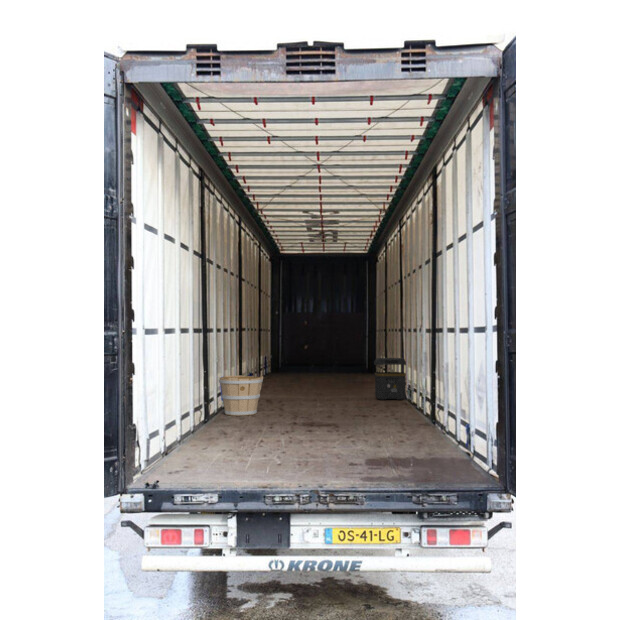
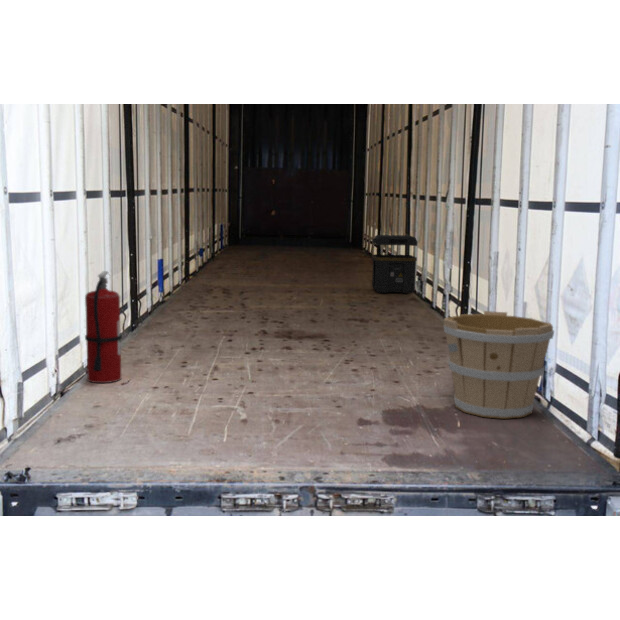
wooden bucket: present [219,375,263,416] -> present [444,311,554,419]
fire extinguisher: none [180,378,203,449] -> present [85,271,122,383]

